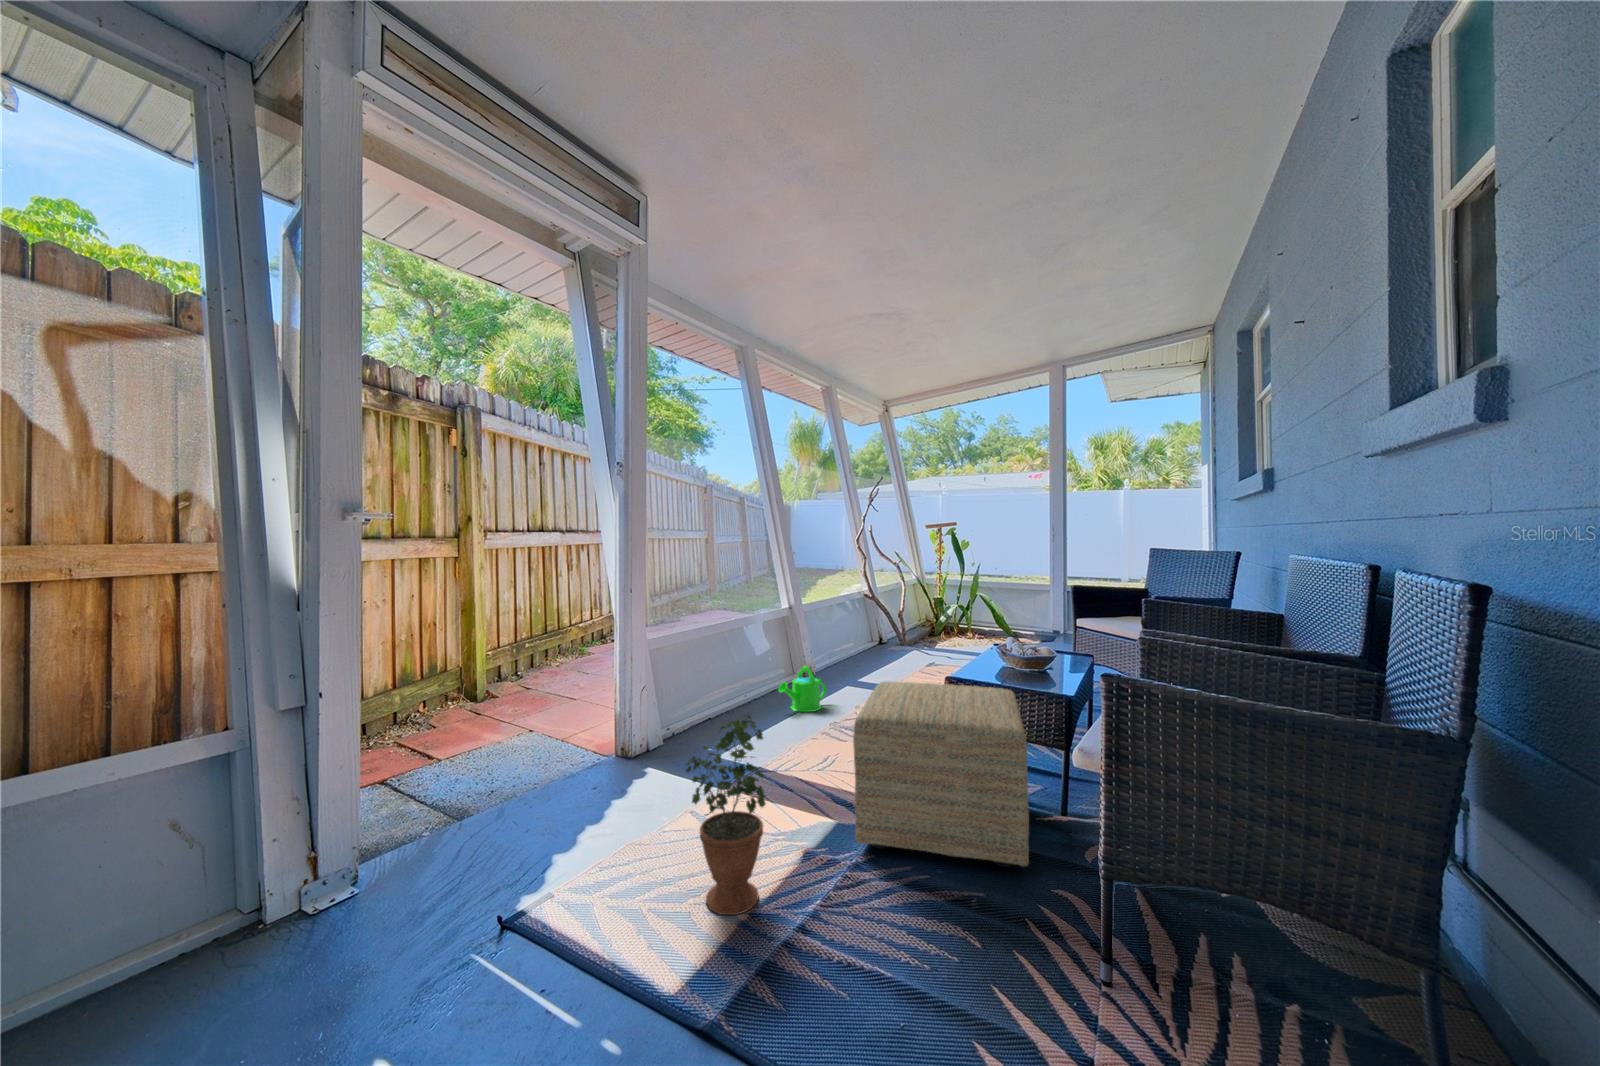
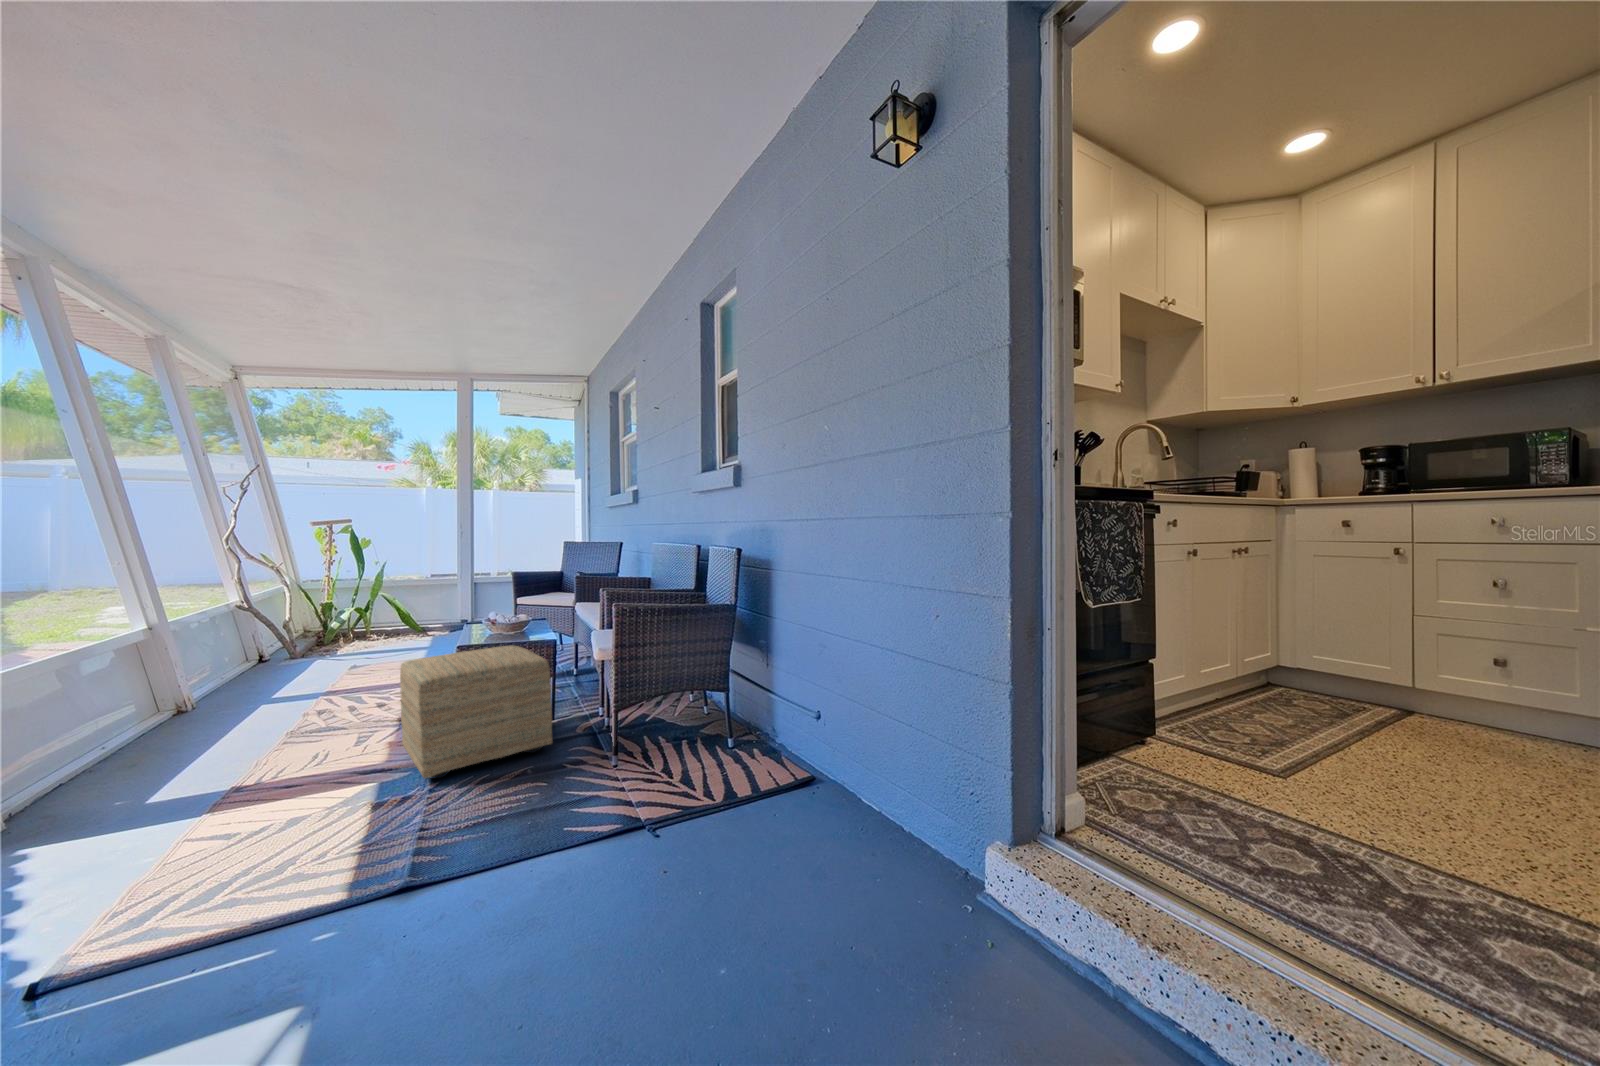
watering can: present [779,666,827,712] -> none [194,687,259,740]
potted plant: present [686,715,765,915] -> none [288,688,375,856]

